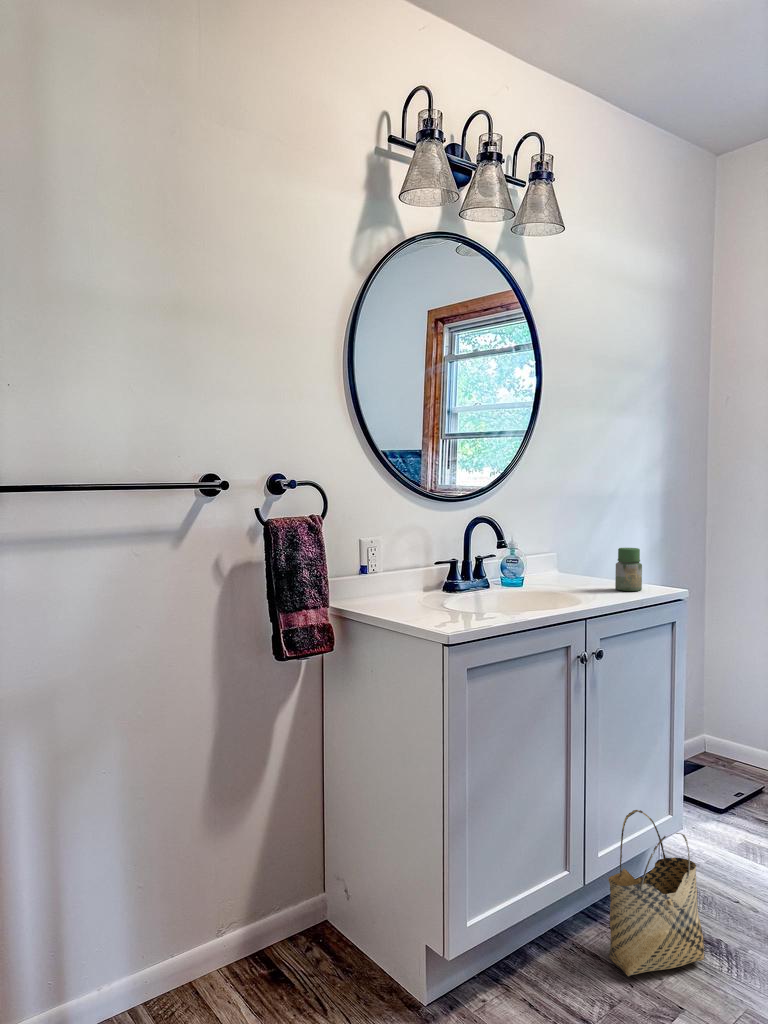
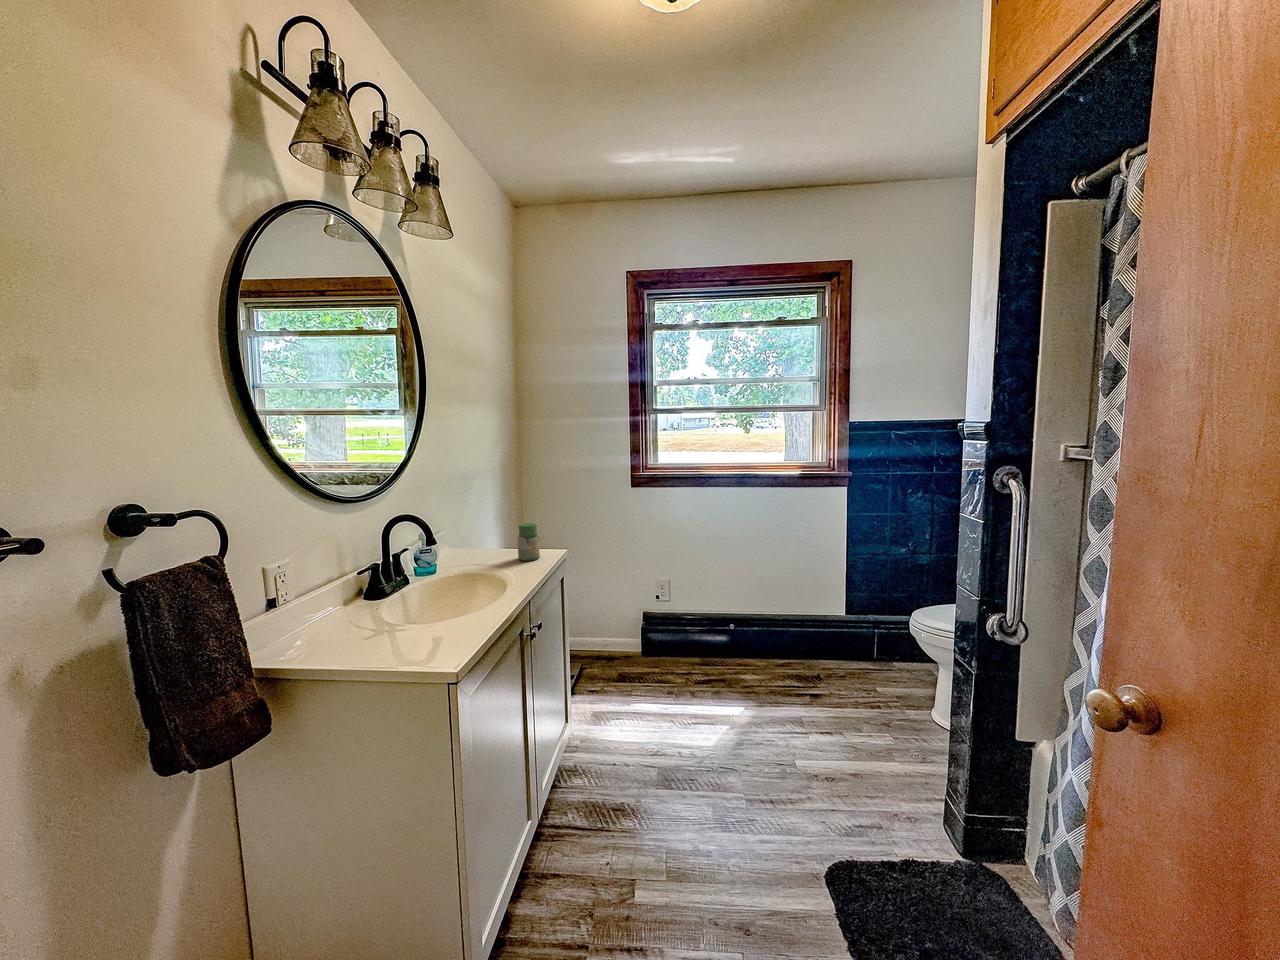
woven basket: present [608,810,704,976] -> none [566,739,626,879]

